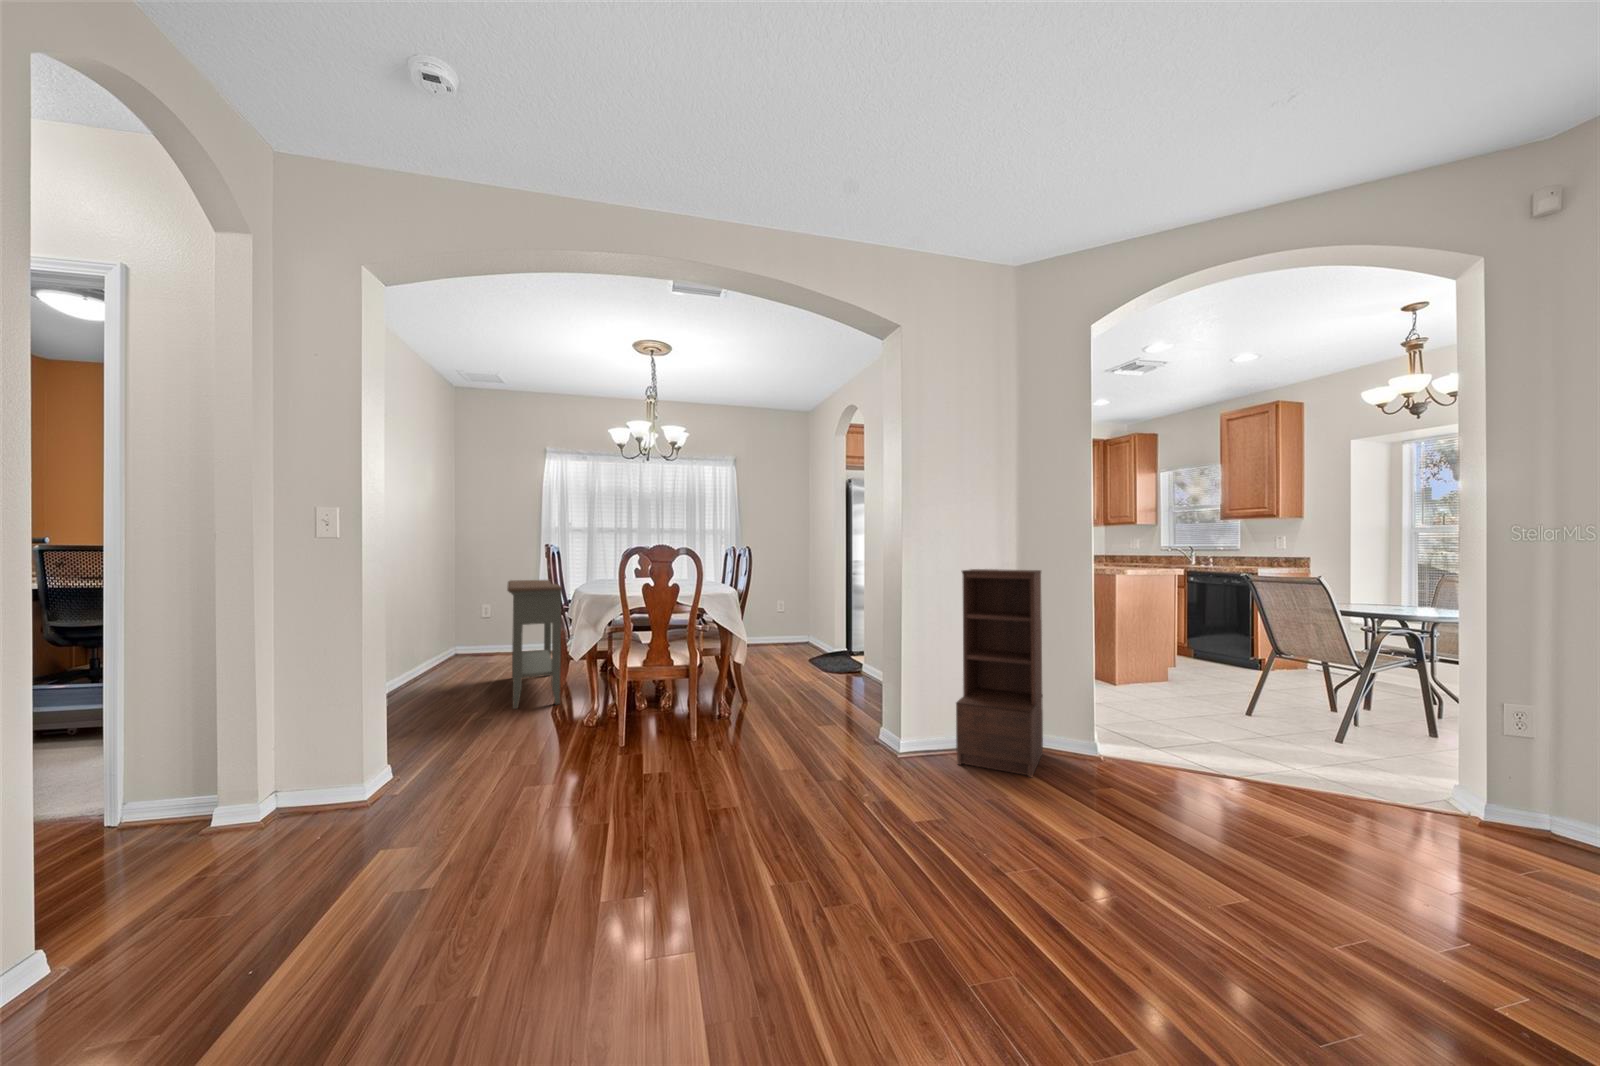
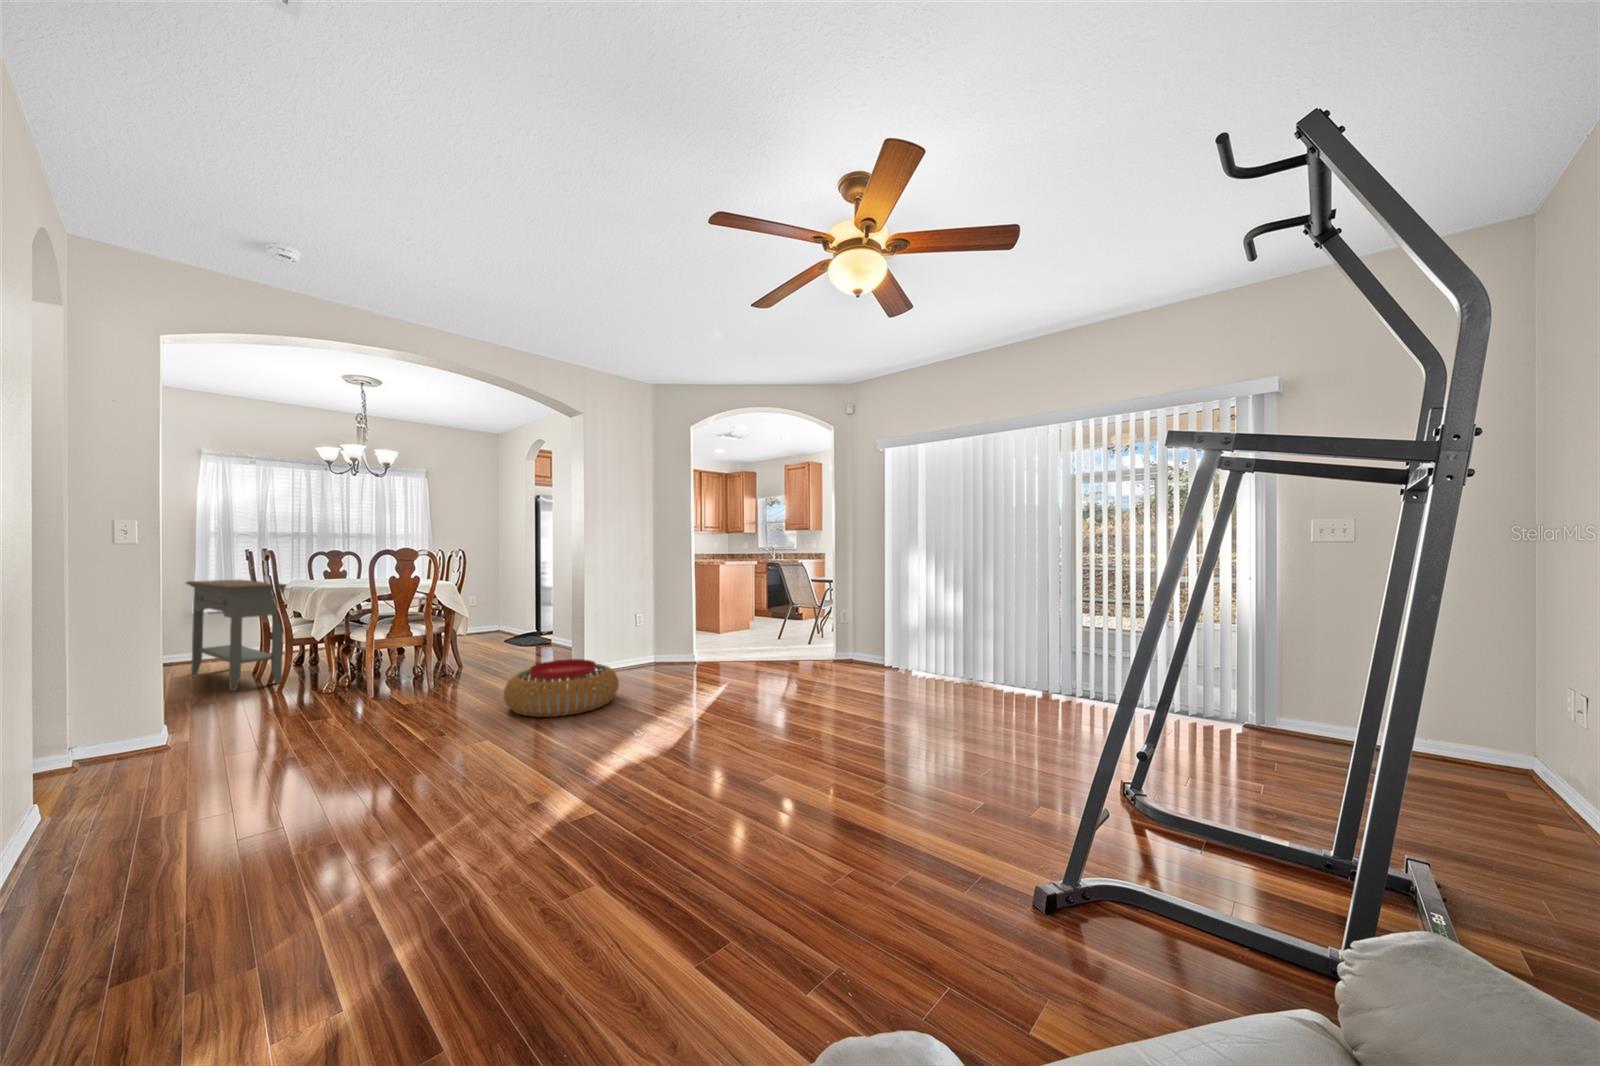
bookshelf: present [956,569,1043,777] -> none [622,563,671,673]
pouf: none [745,744,950,884] -> present [504,659,619,717]

